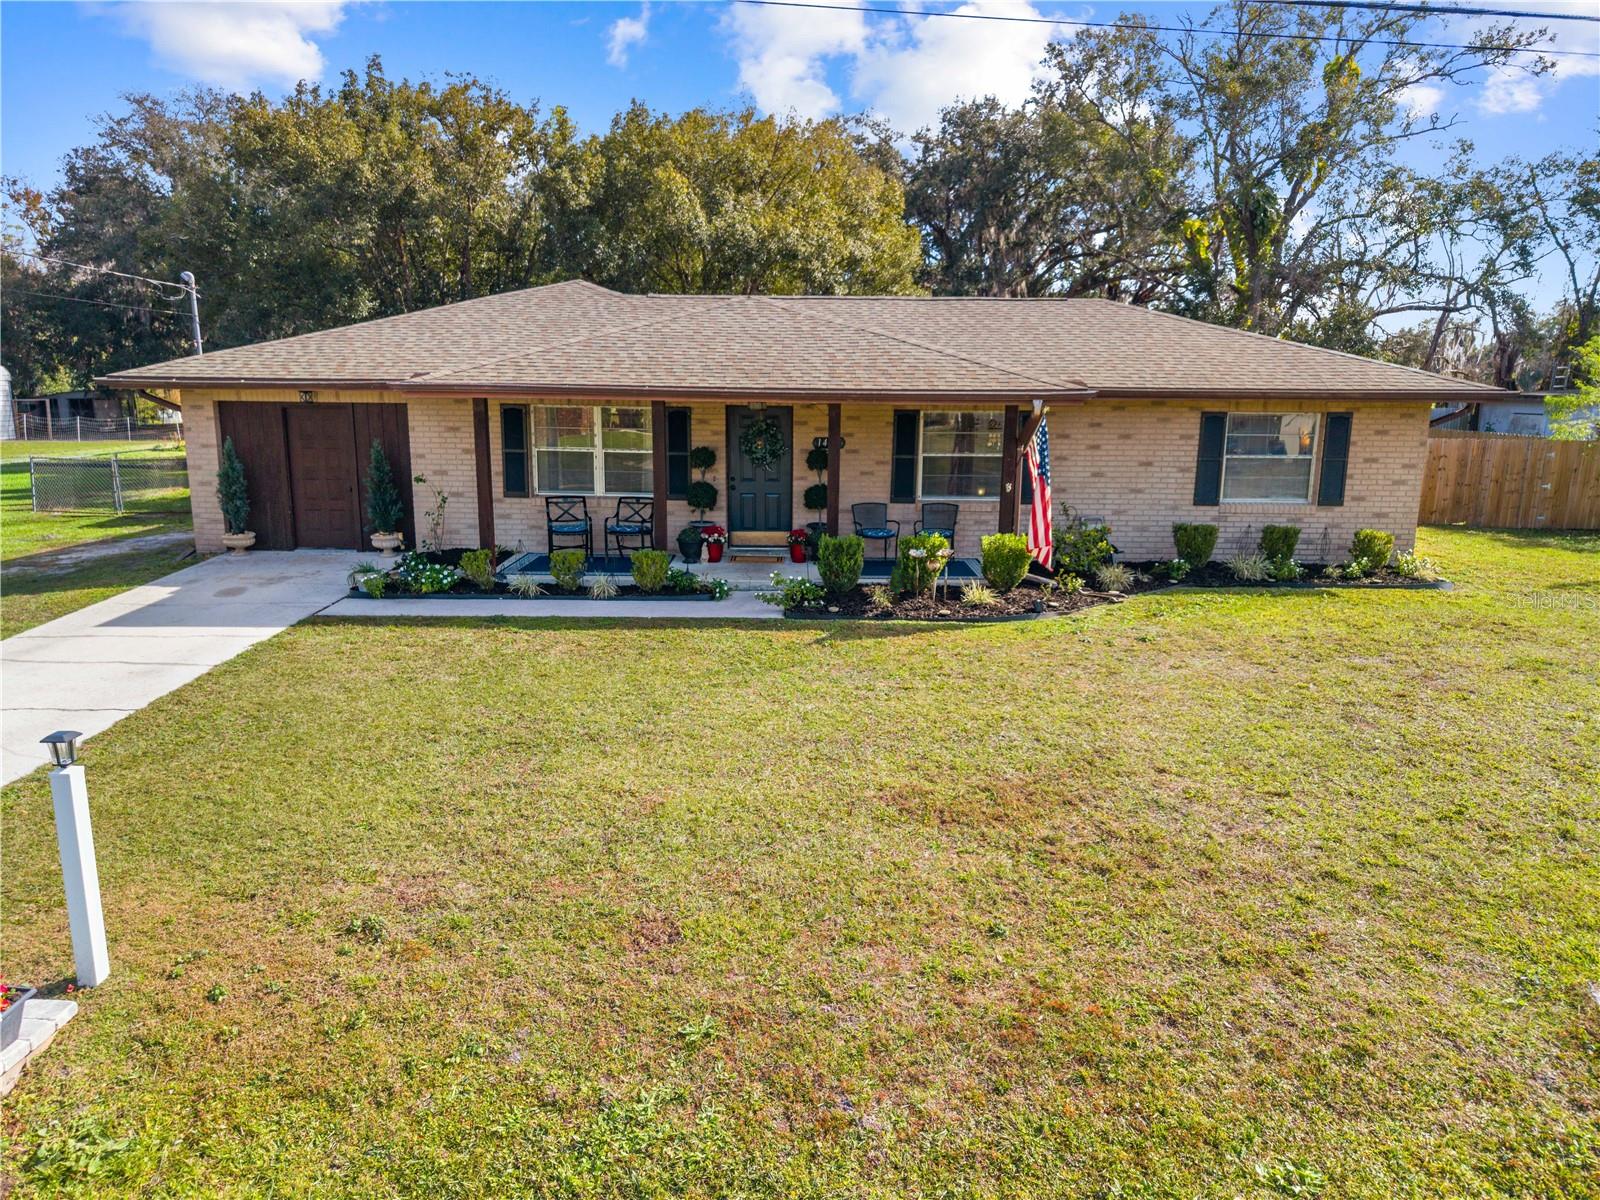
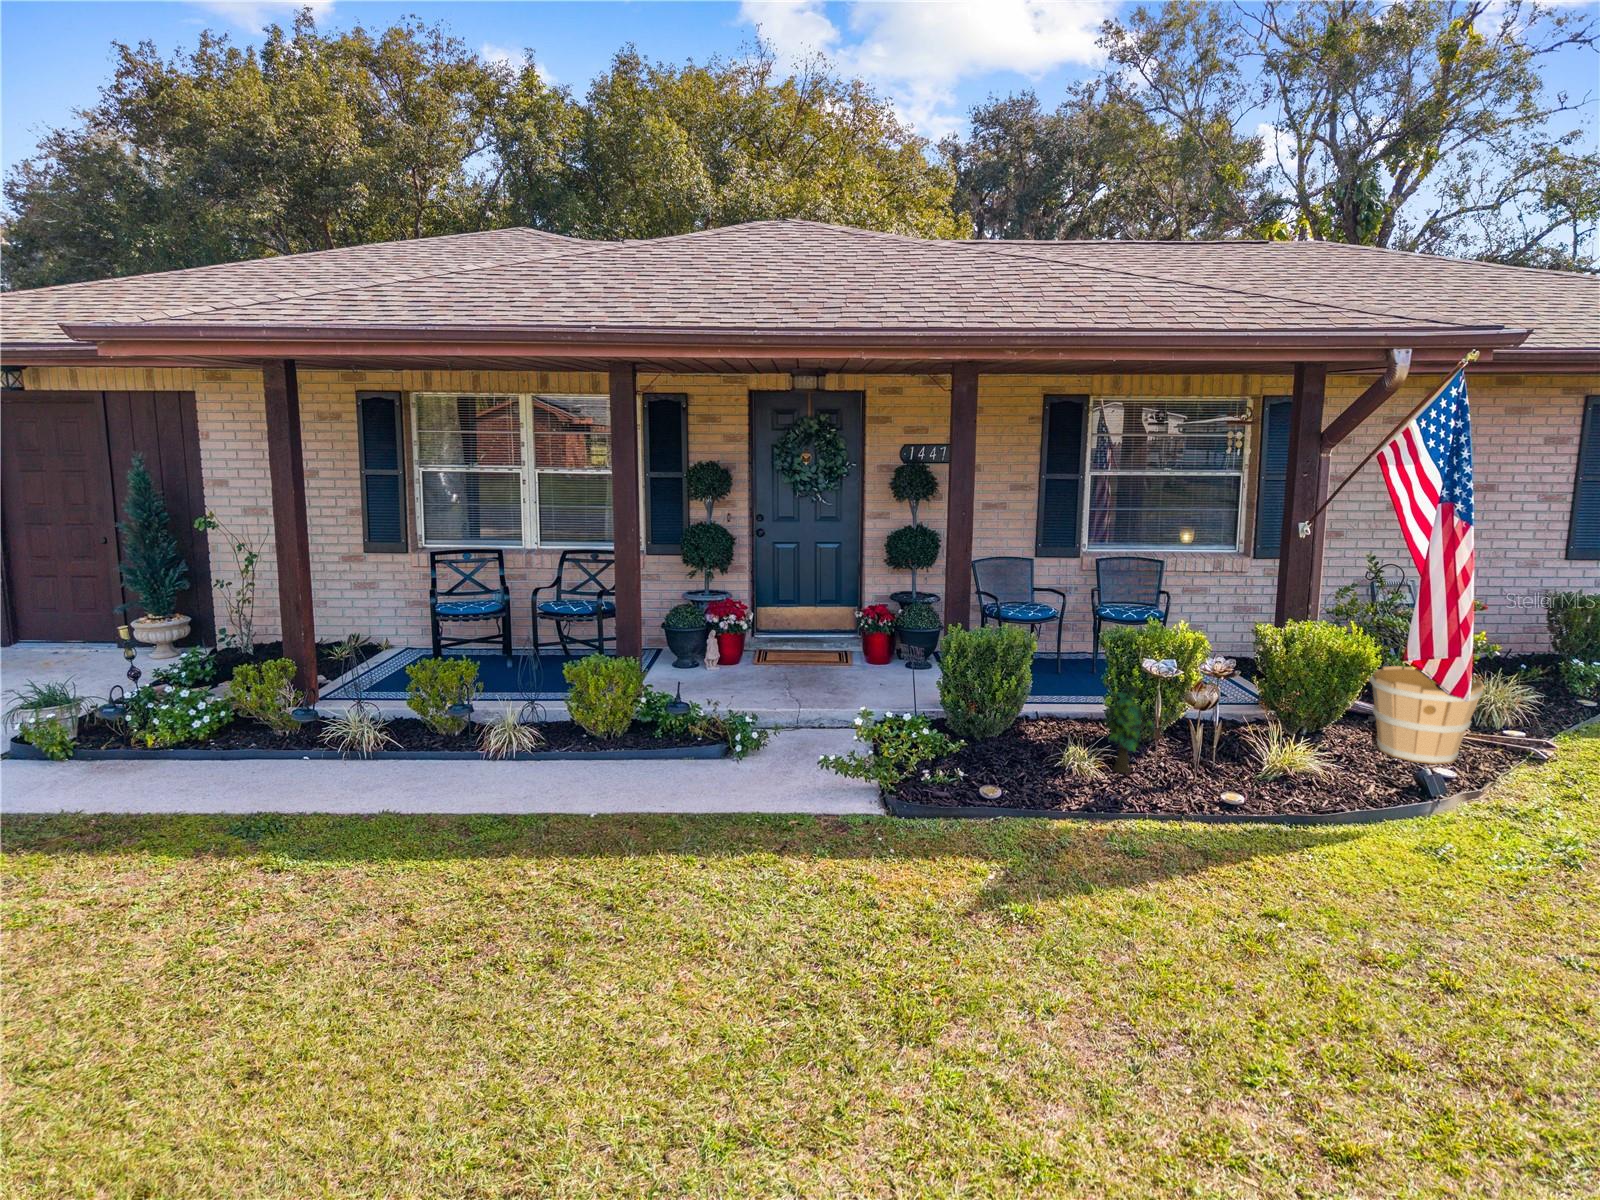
wooden bucket: none [1022,558,1070,603] -> present [1370,666,1484,764]

